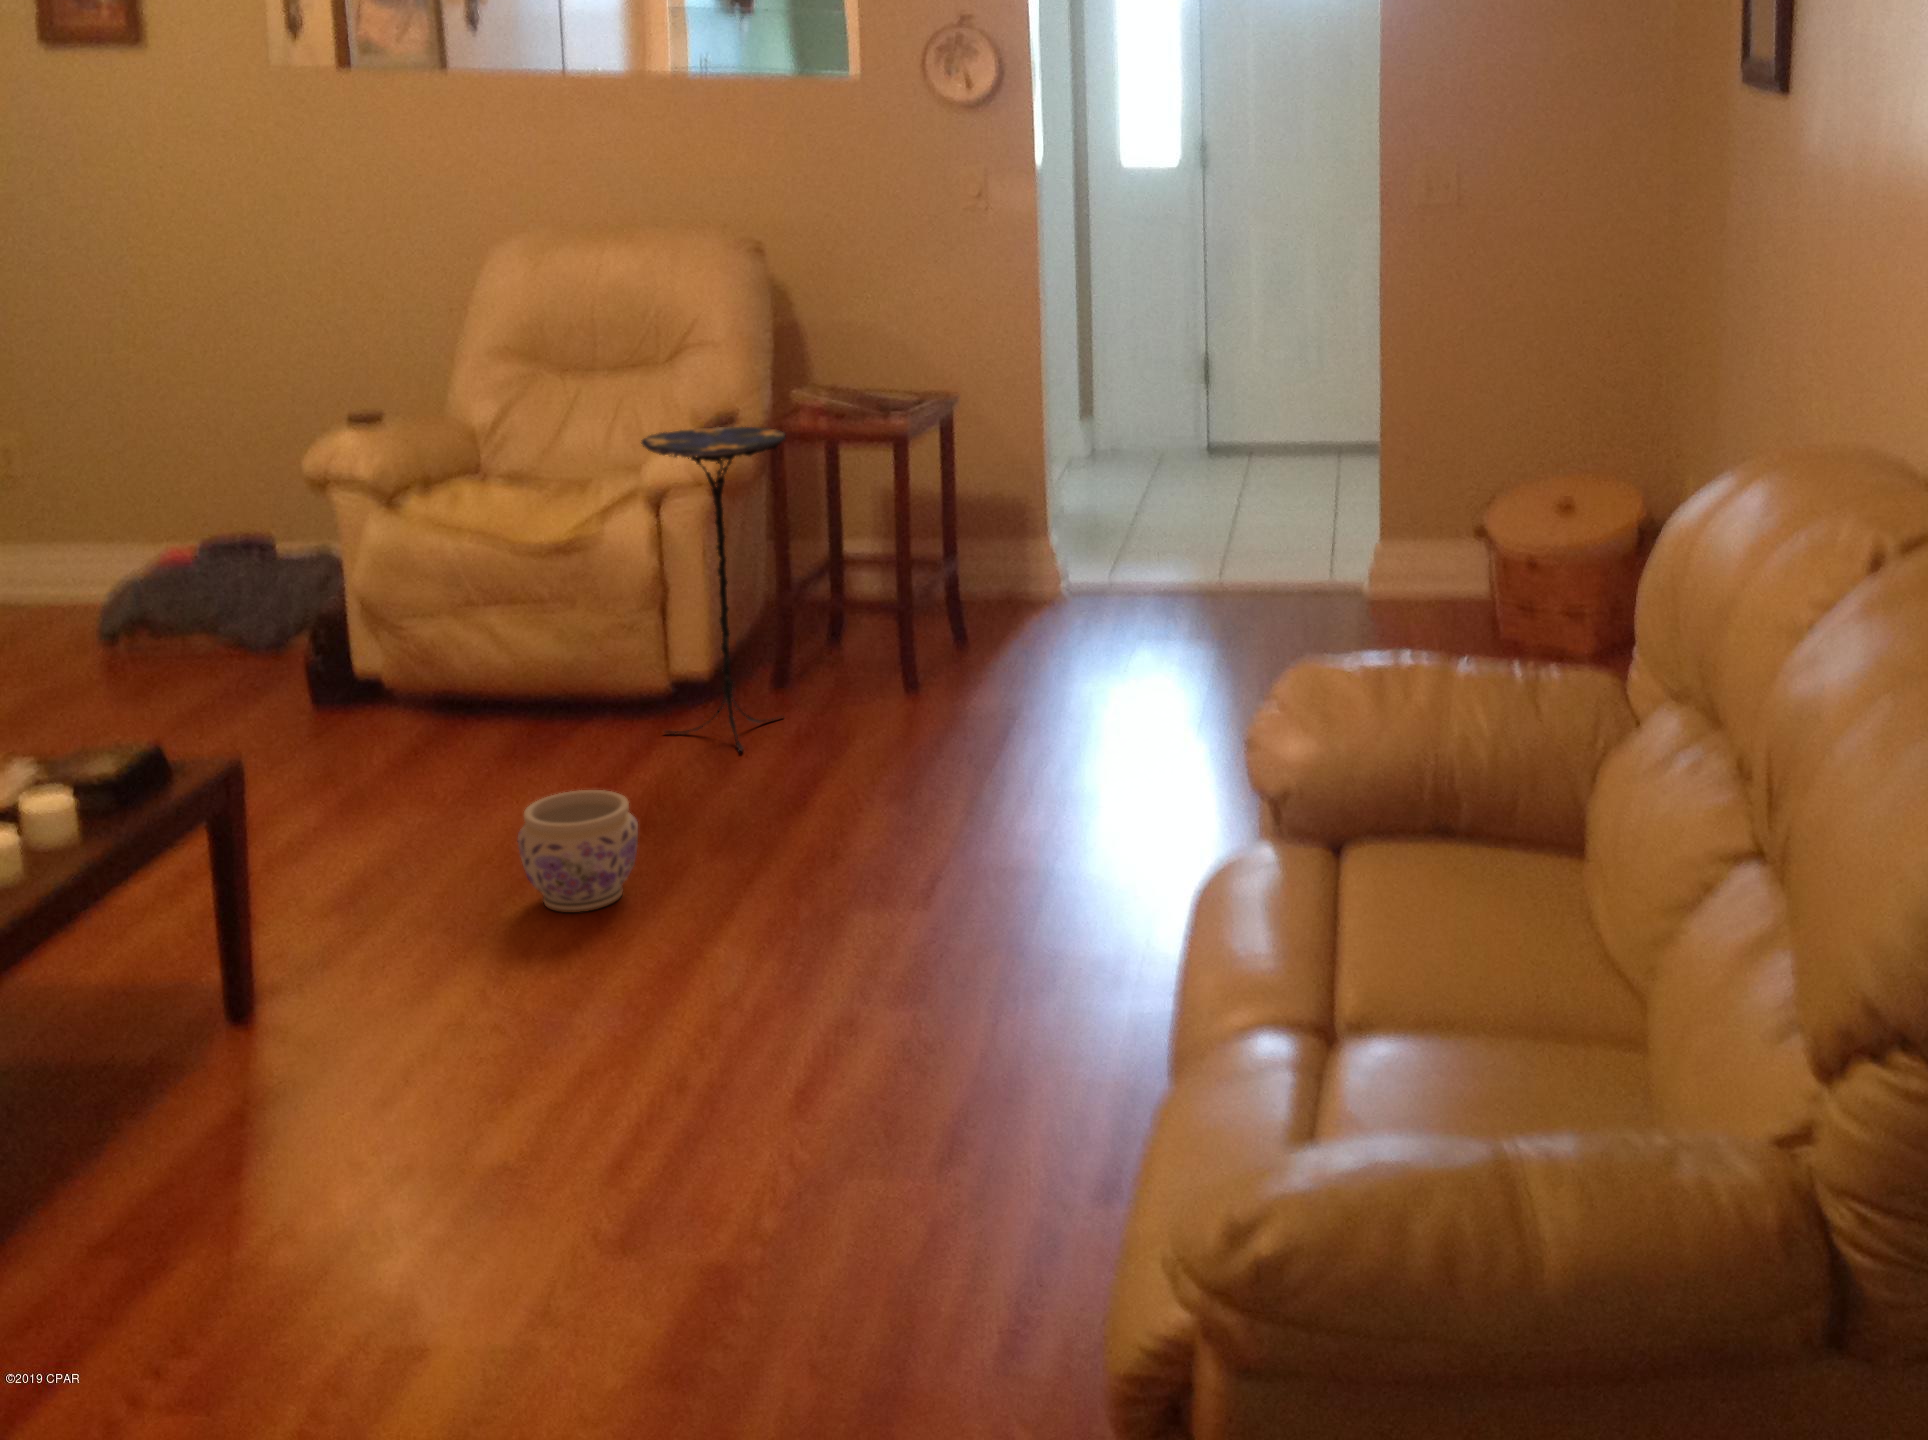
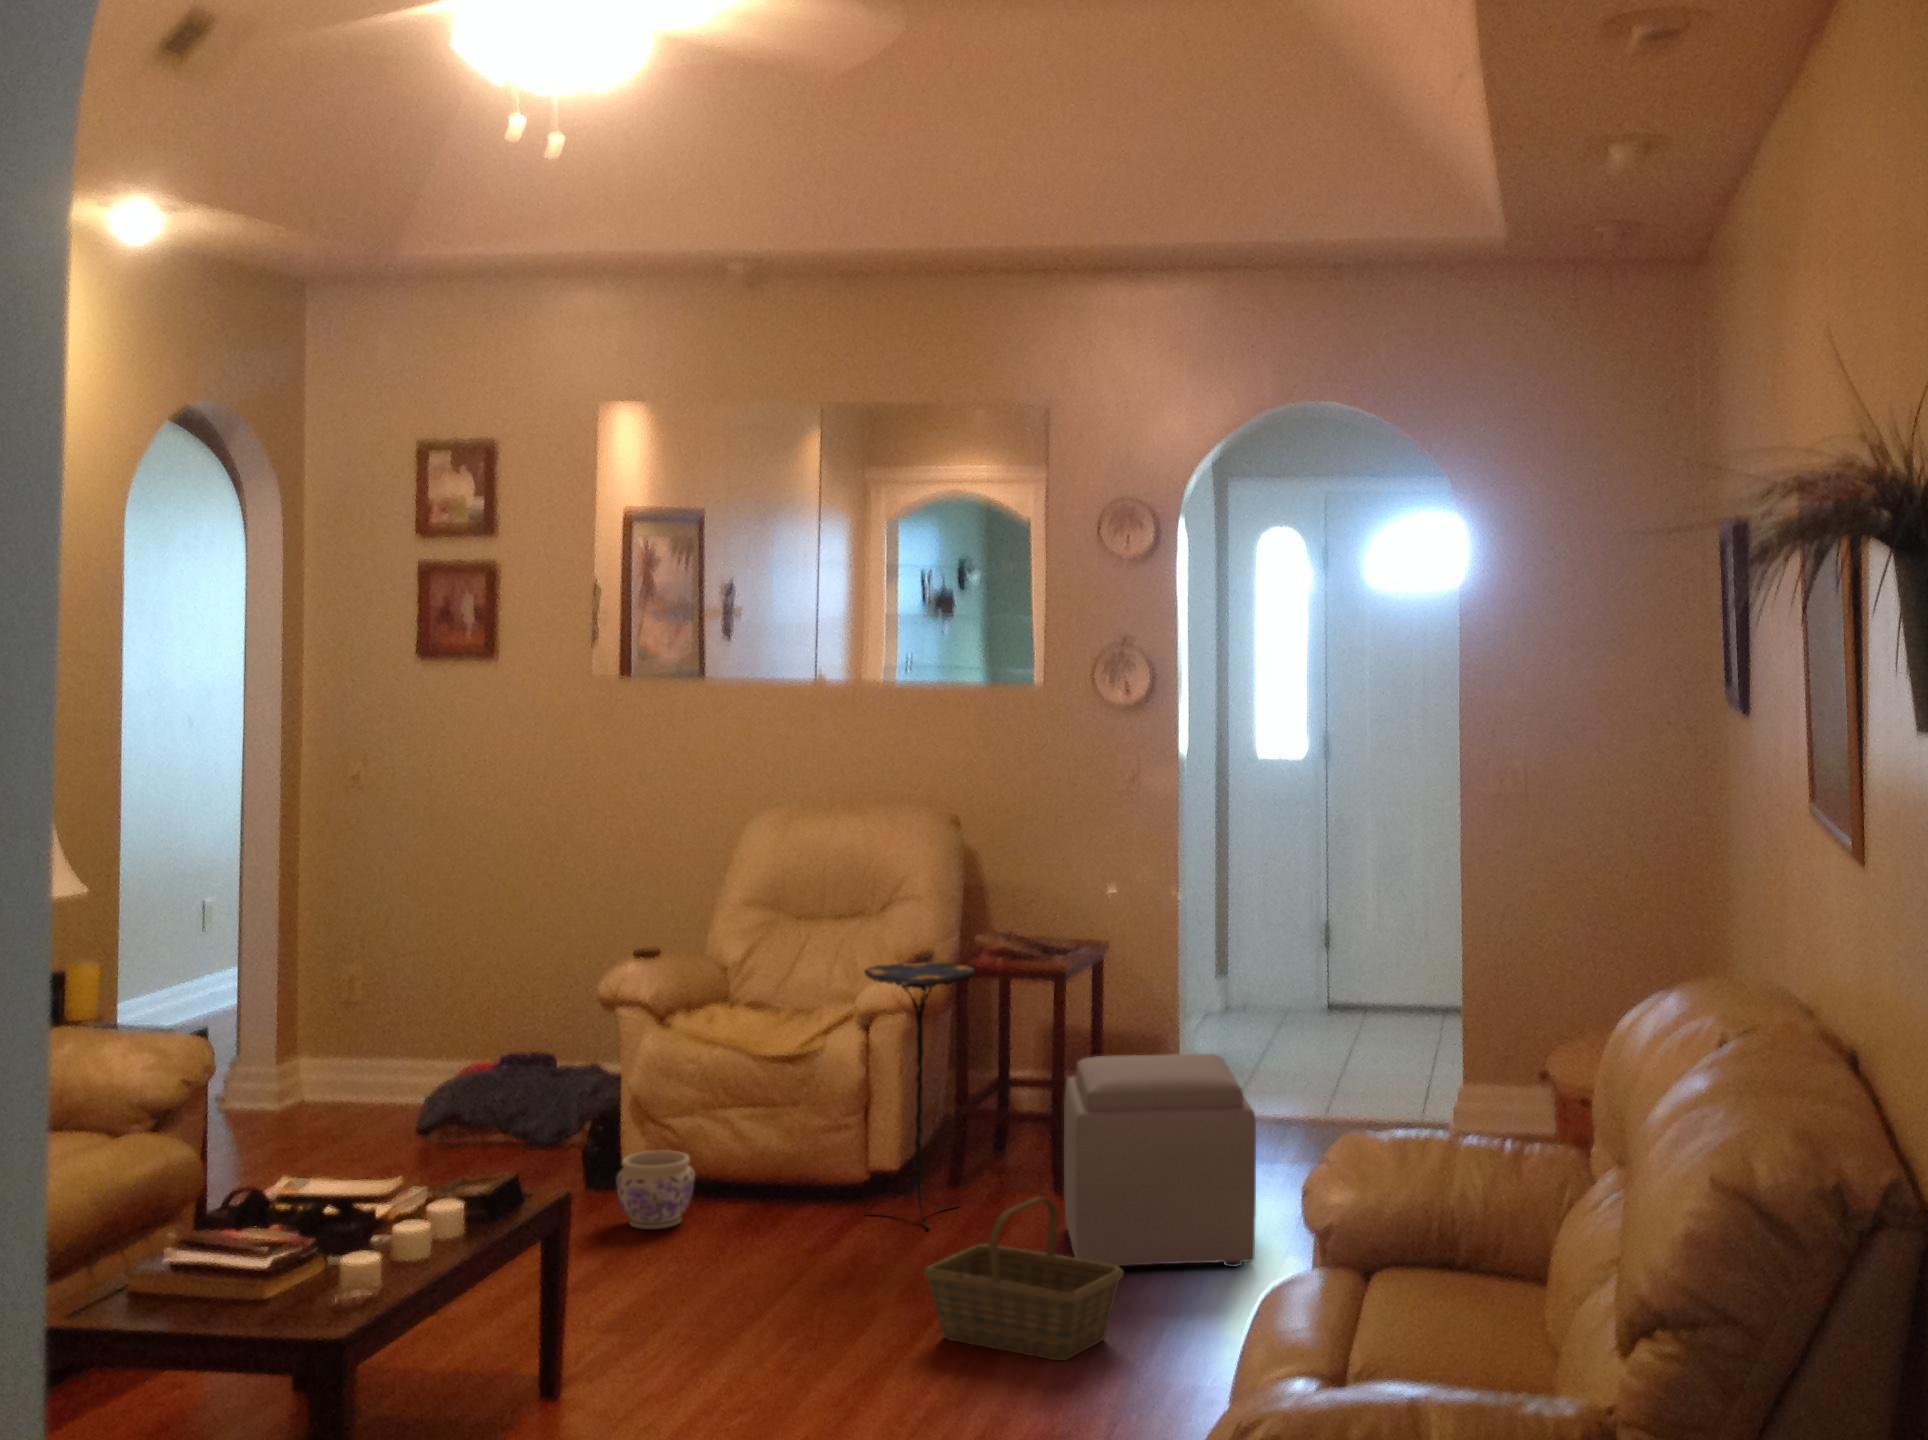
ottoman: none [906,532,1151,806] -> present [1064,1054,1256,1267]
basket: none [719,737,986,950] -> present [925,1197,1123,1361]
planter: present [517,790,638,913] -> present [616,1150,695,1230]

